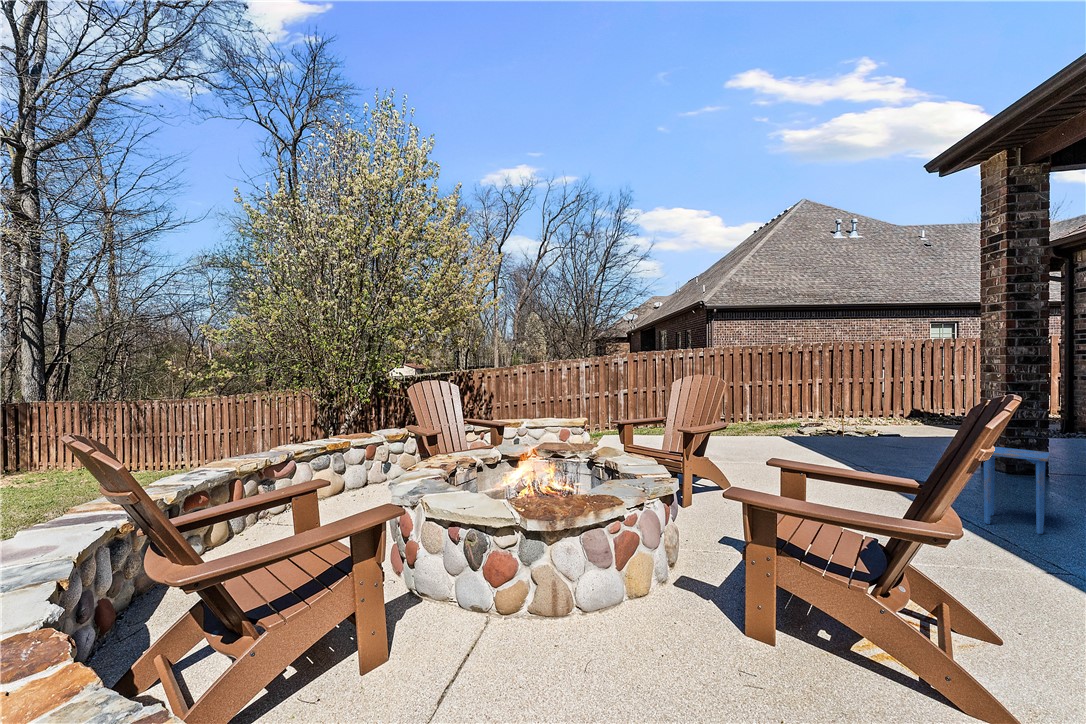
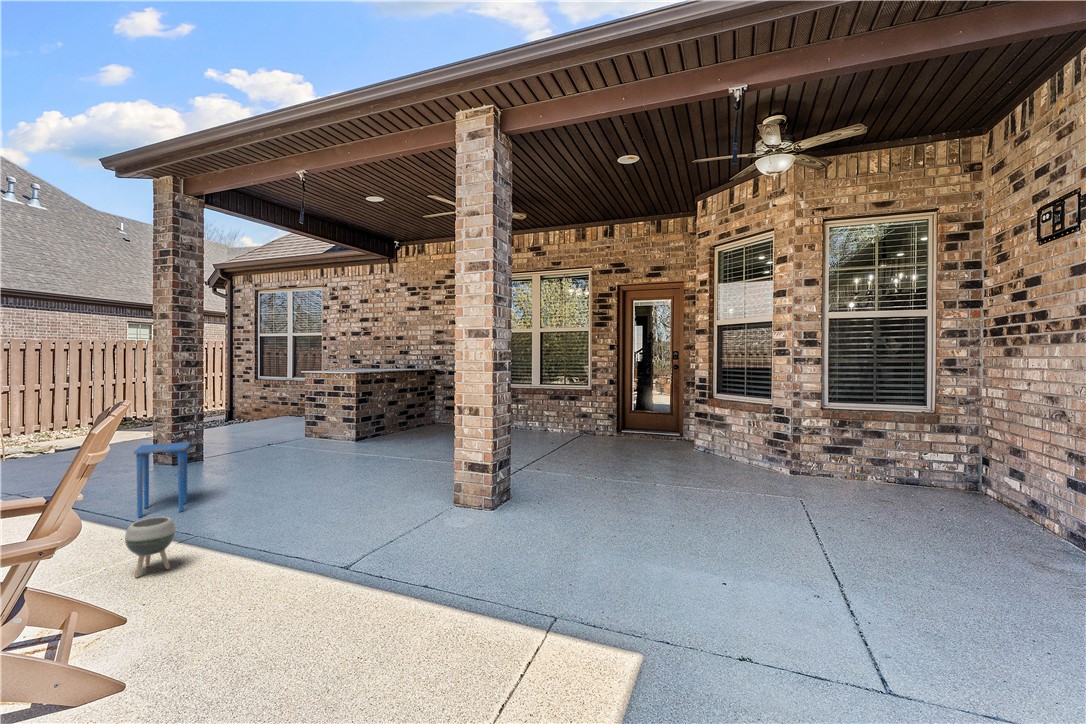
planter: none [995,532,1062,605] -> present [125,517,176,577]

